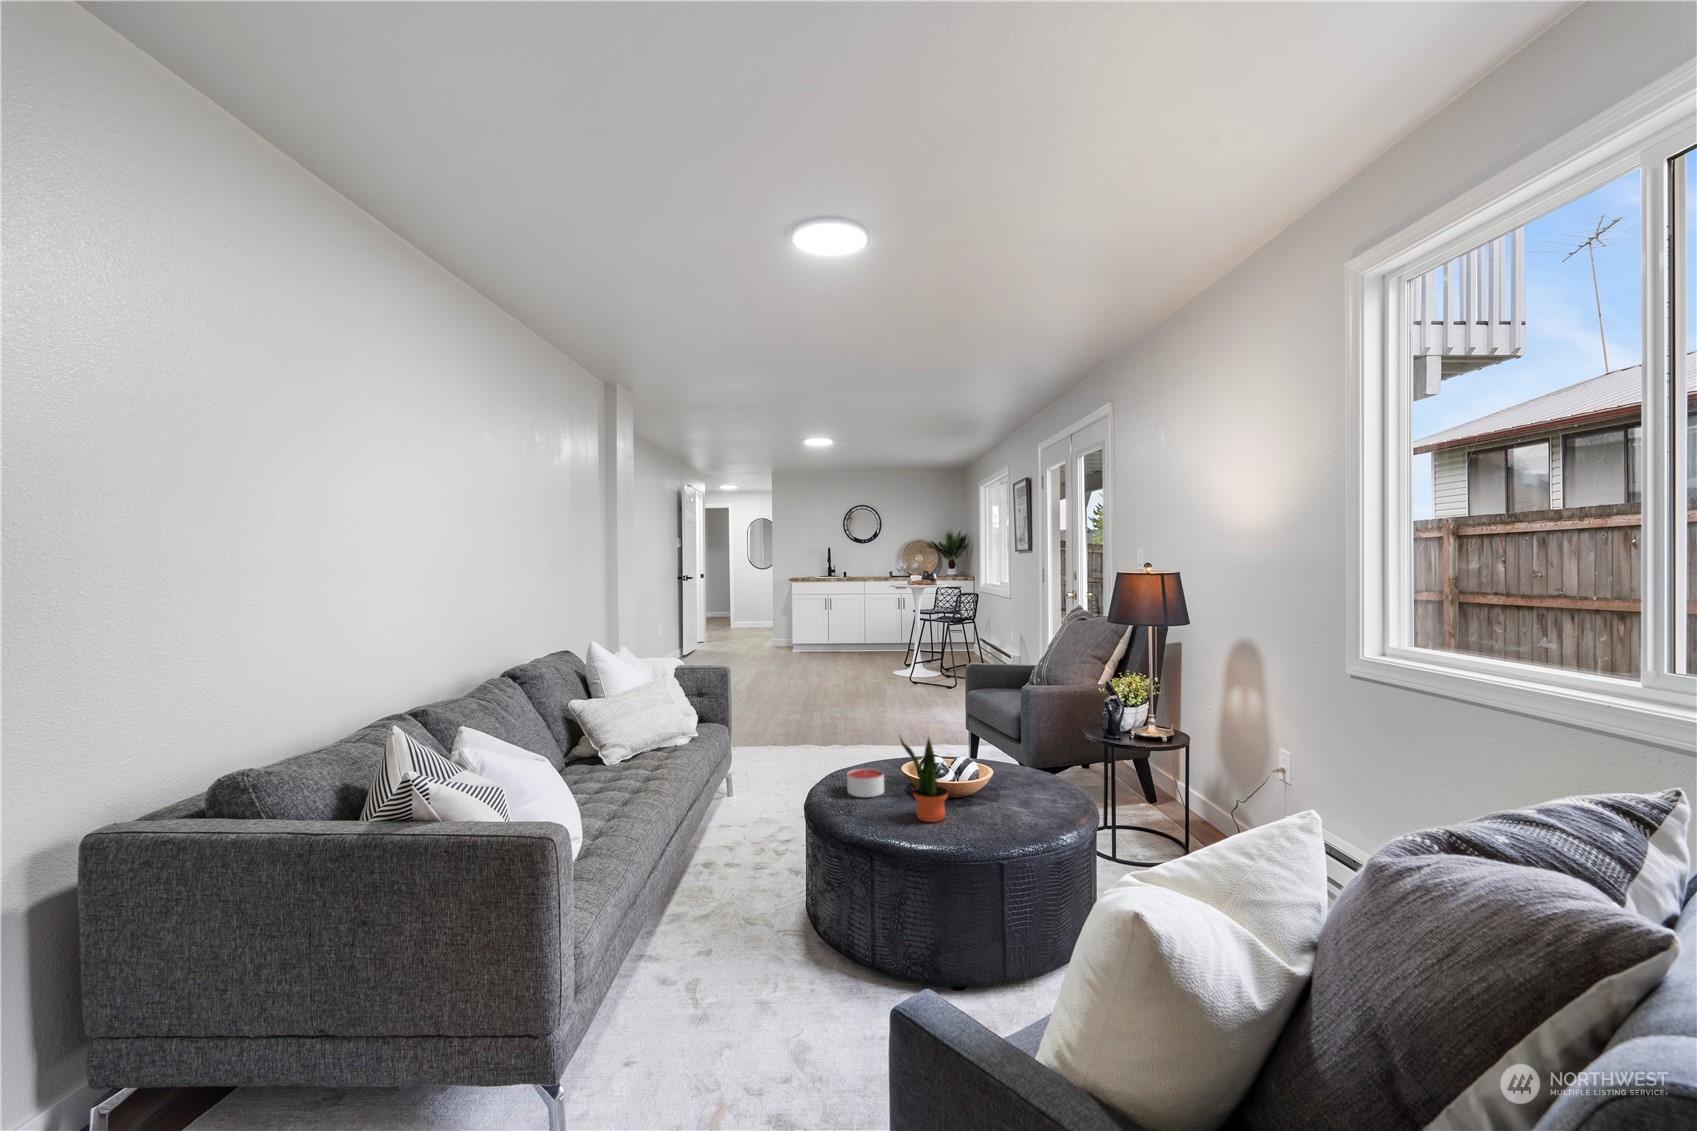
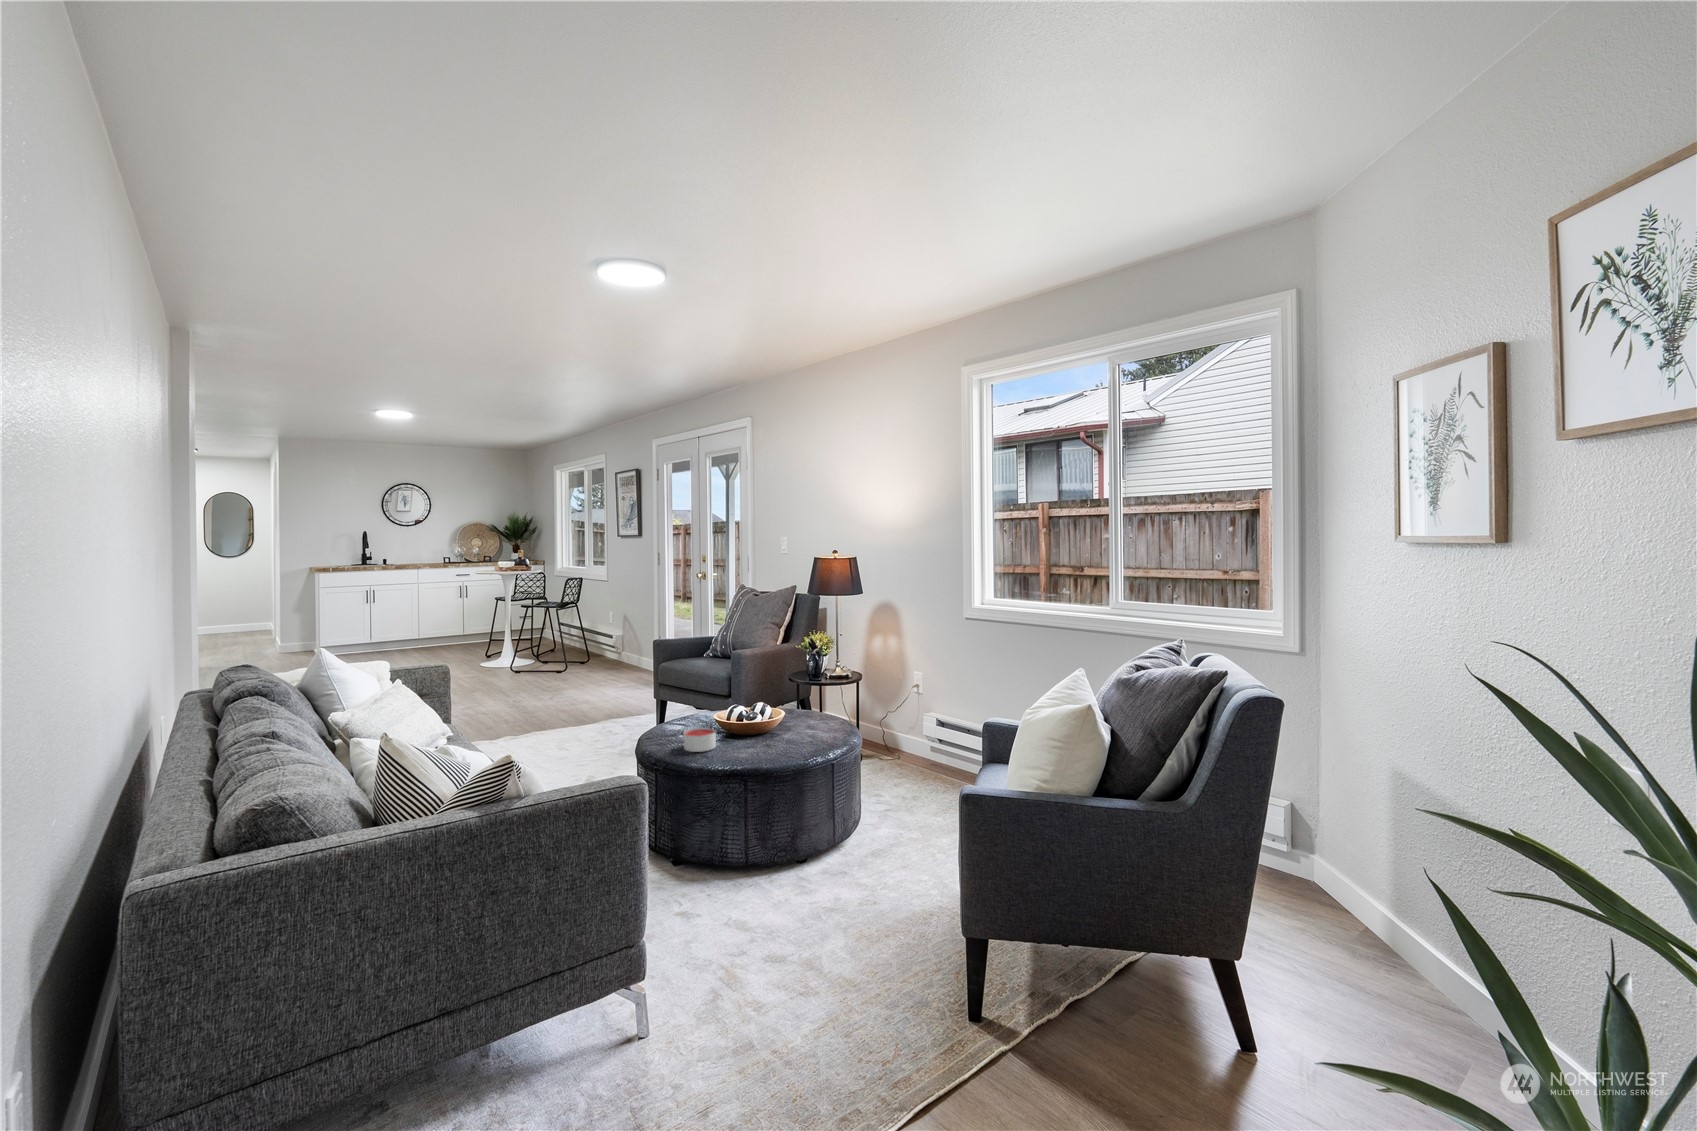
potted plant: present [900,738,948,822] -> none [749,691,787,757]

